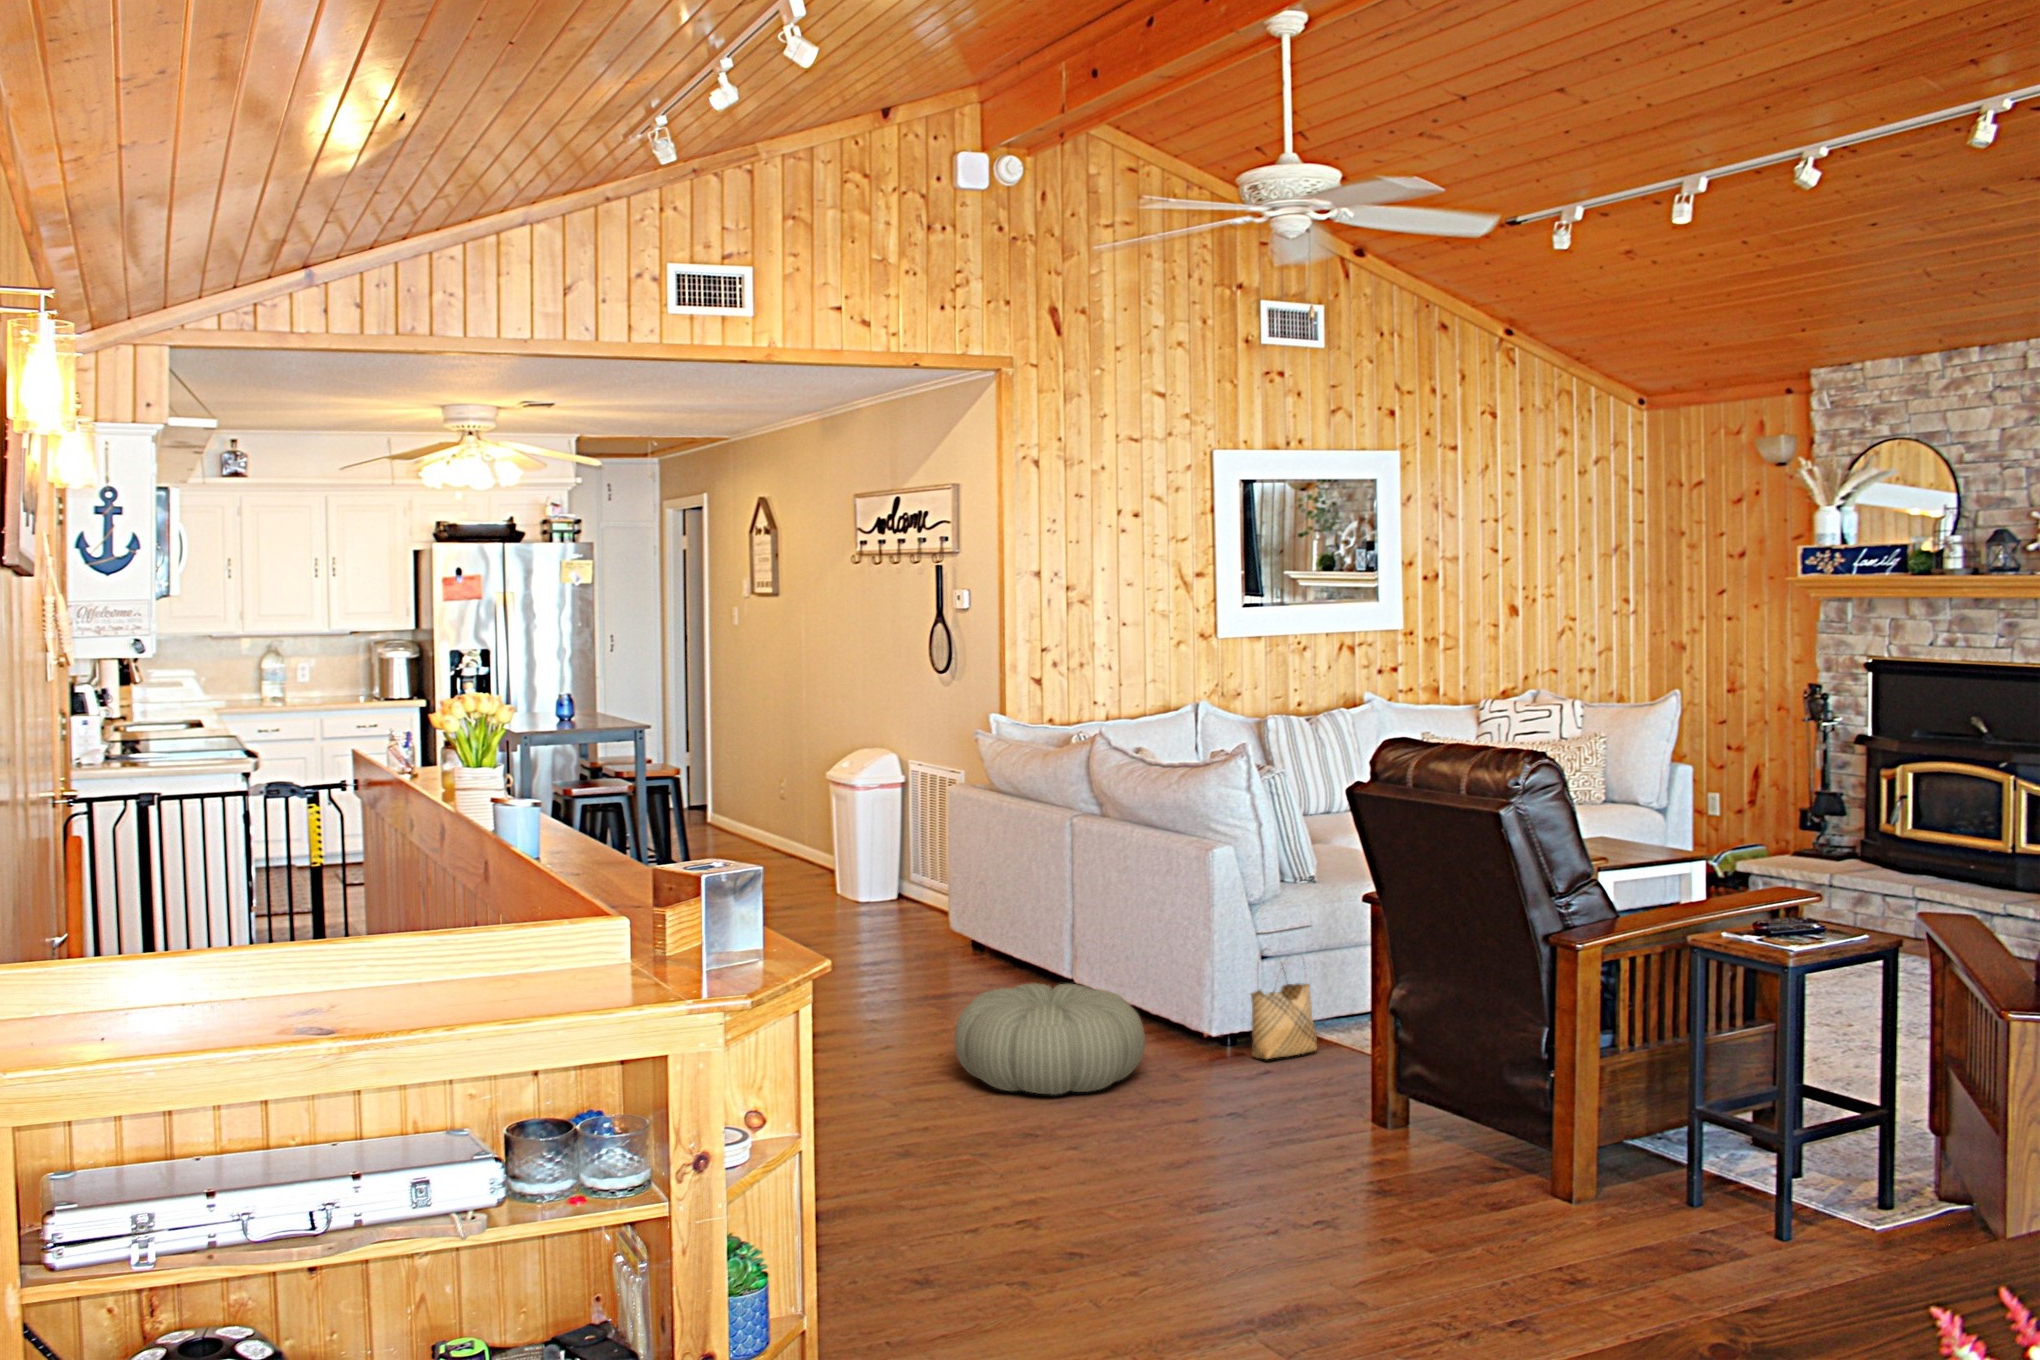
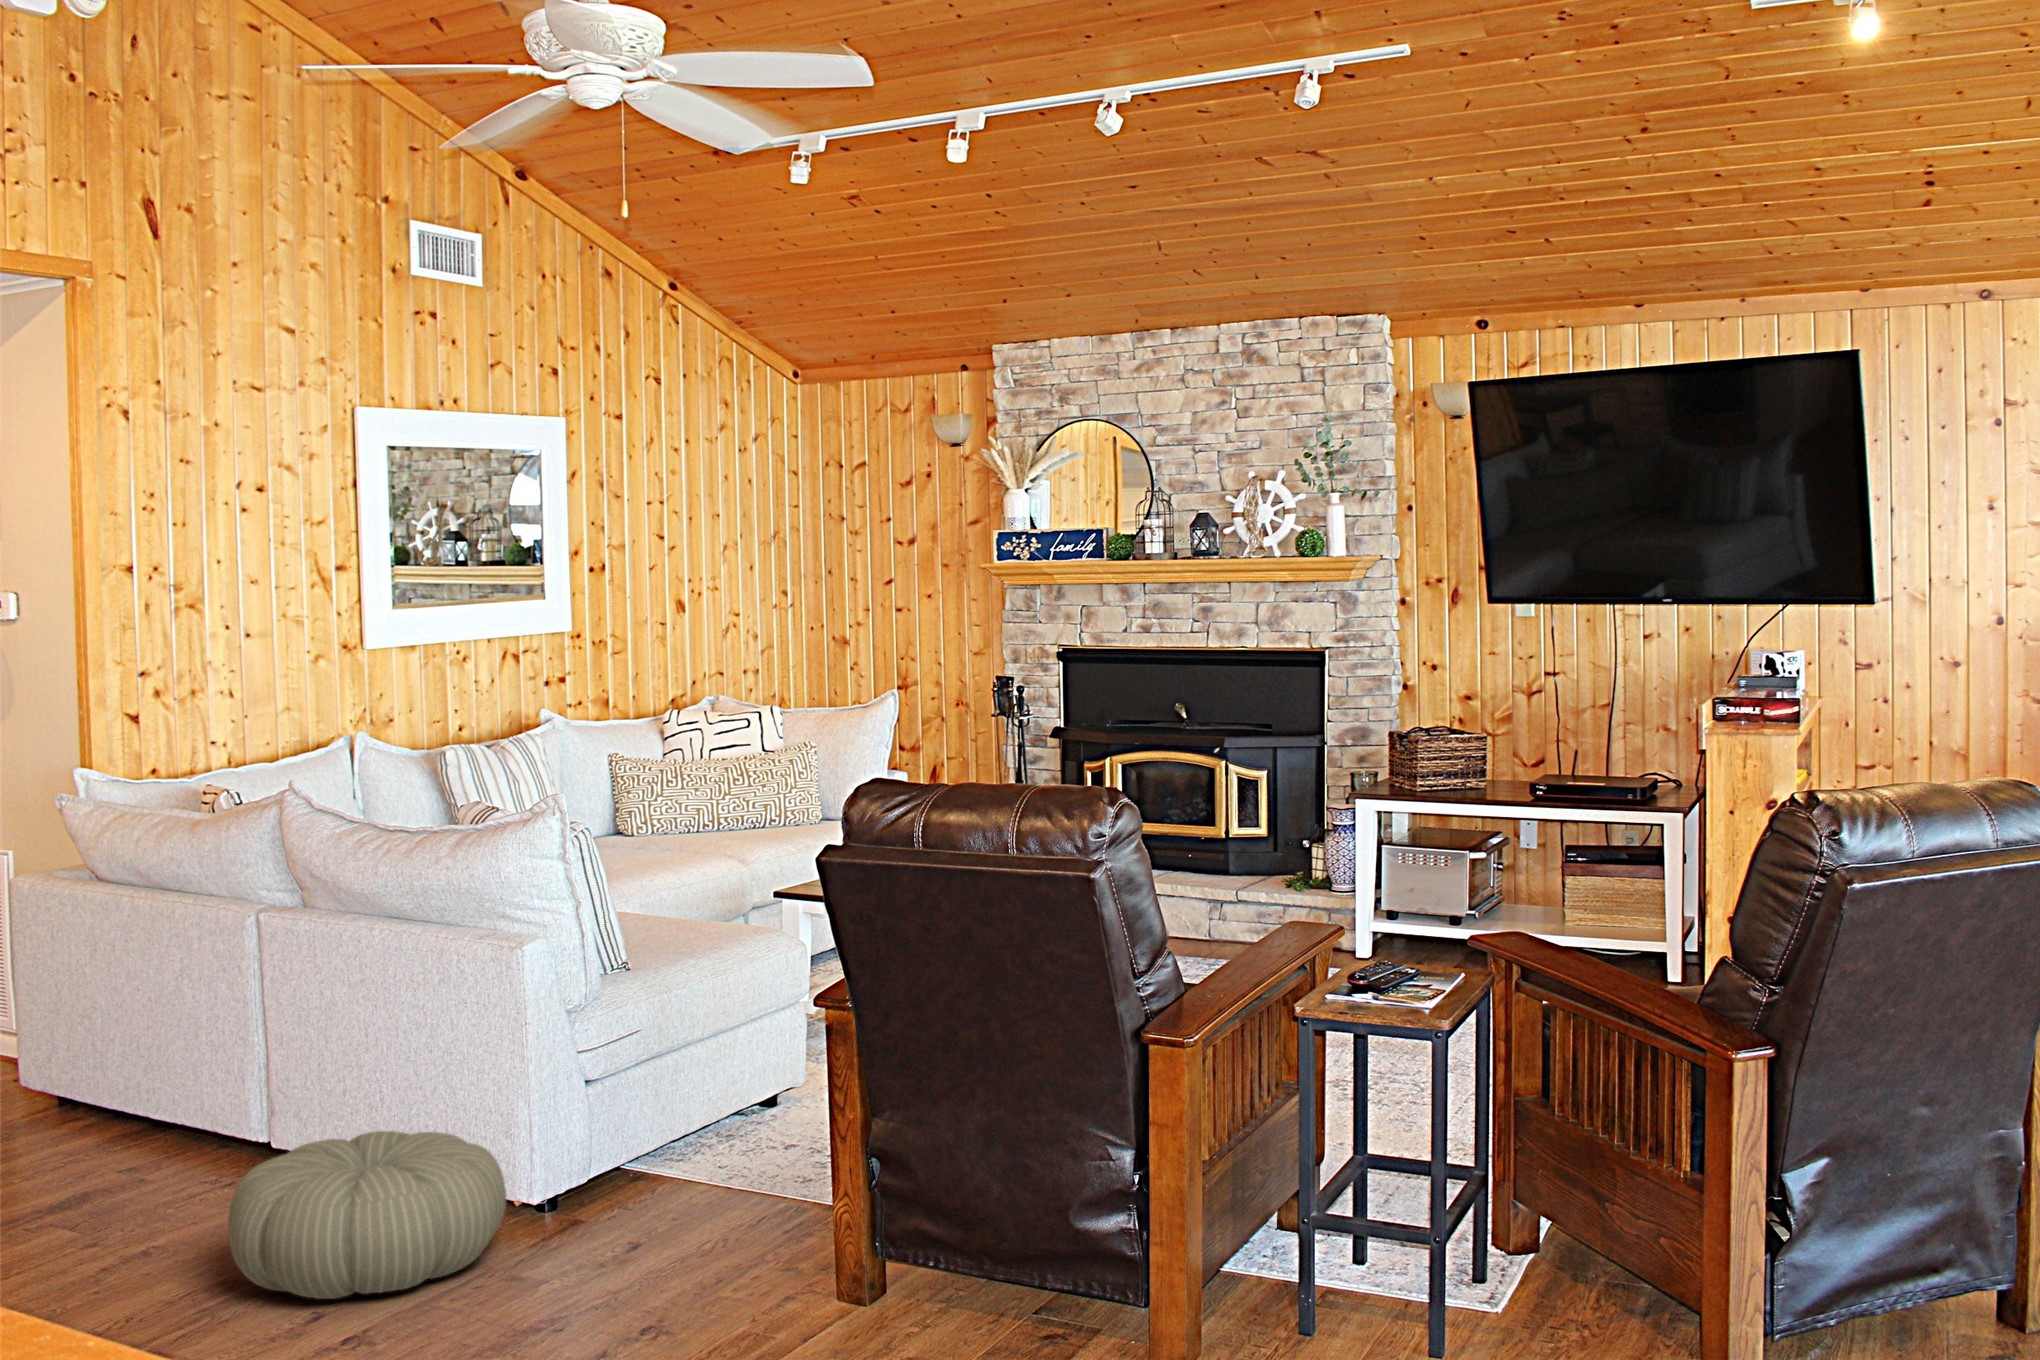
woven basket: present [1251,949,1317,1059] -> none [611,1042,687,1183]

